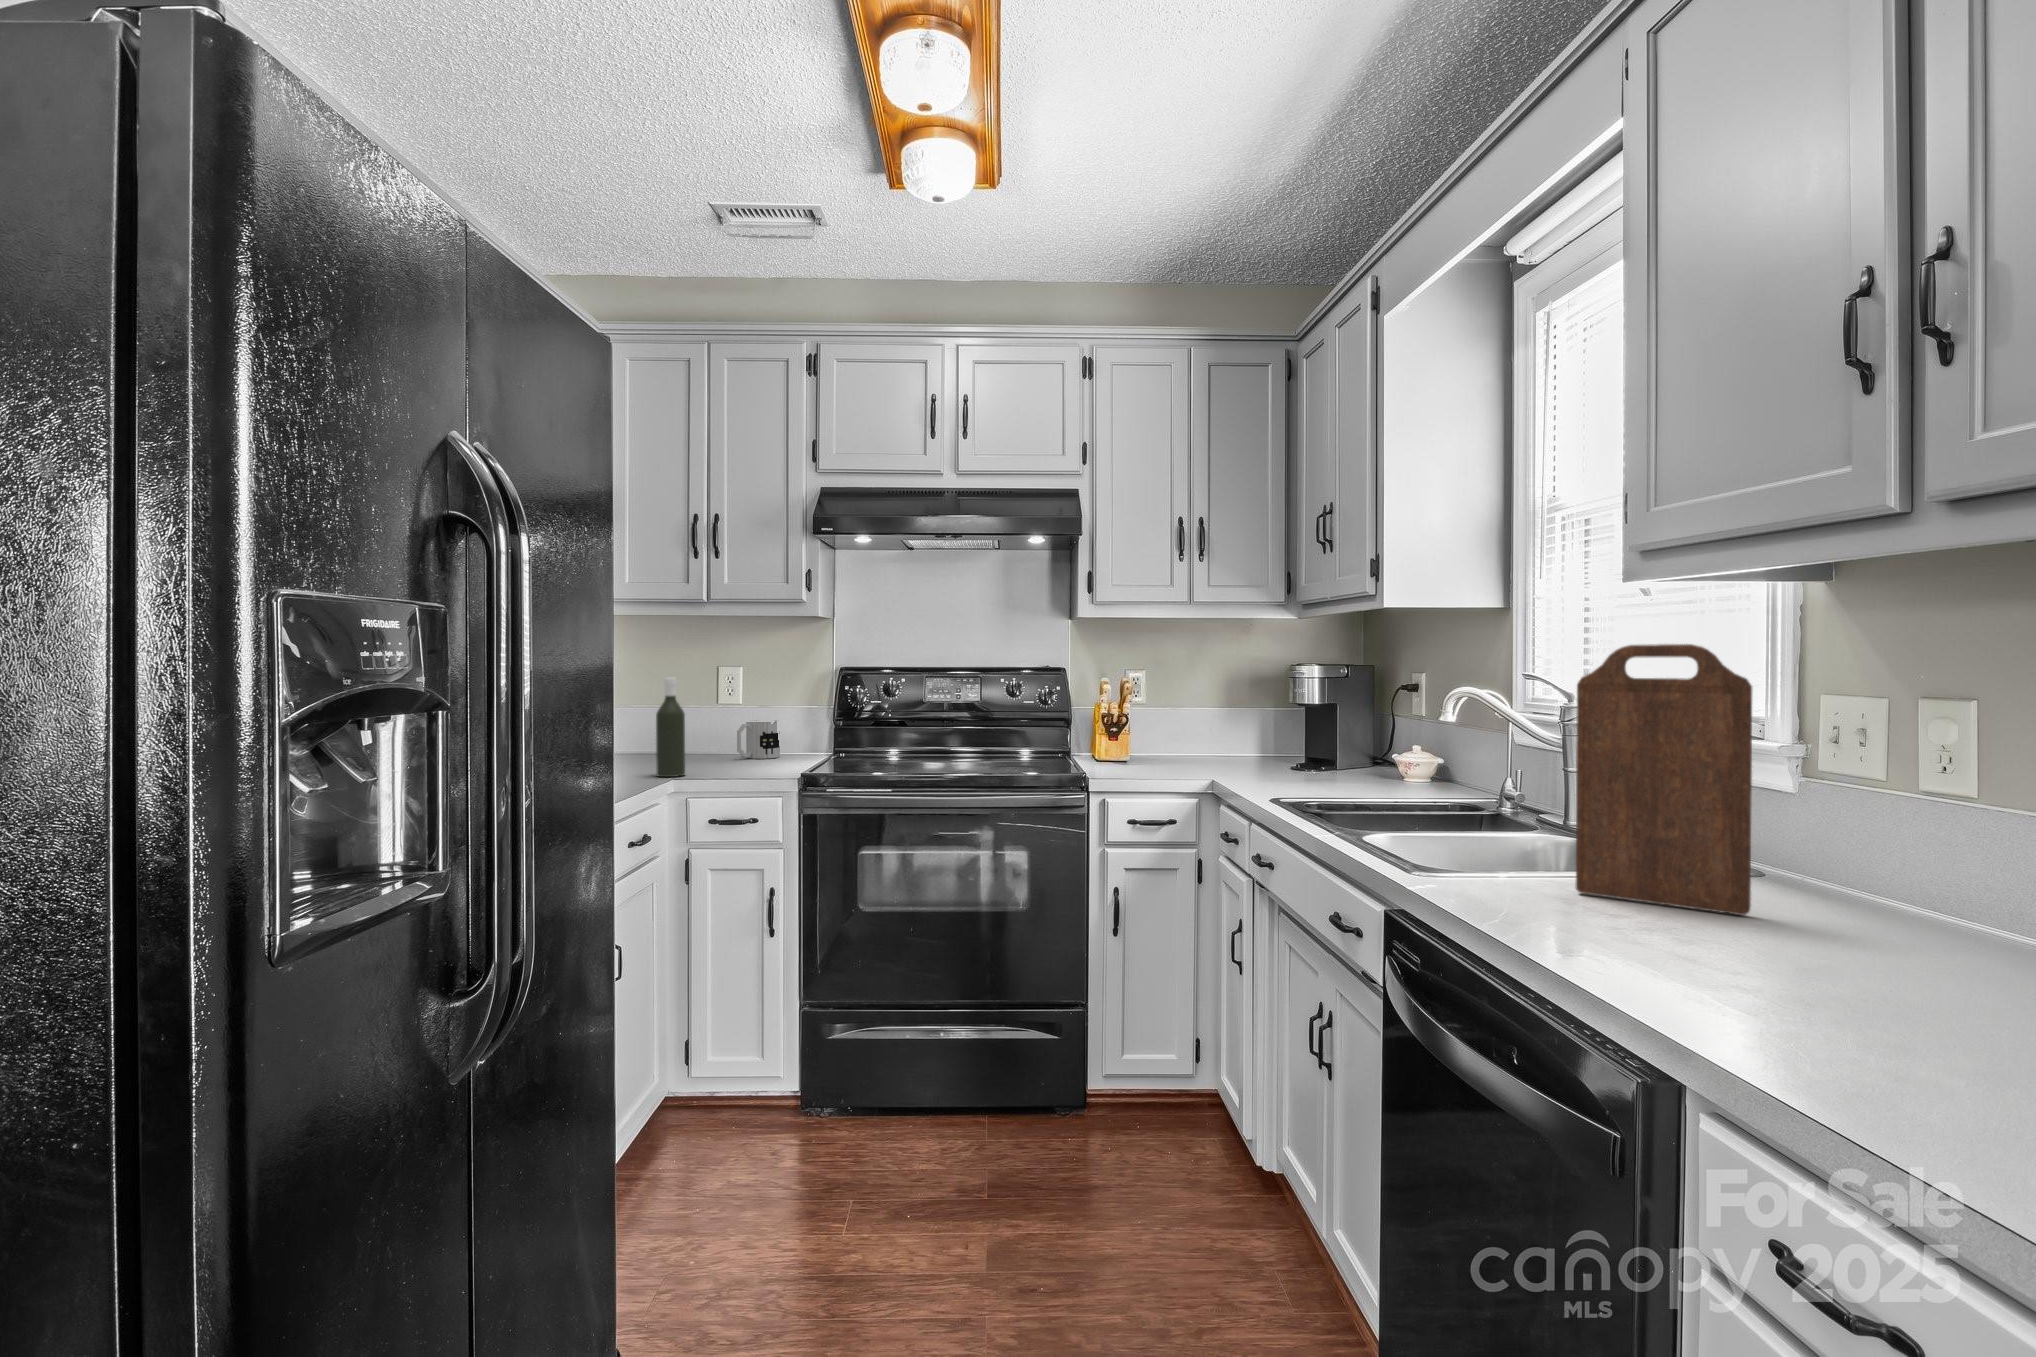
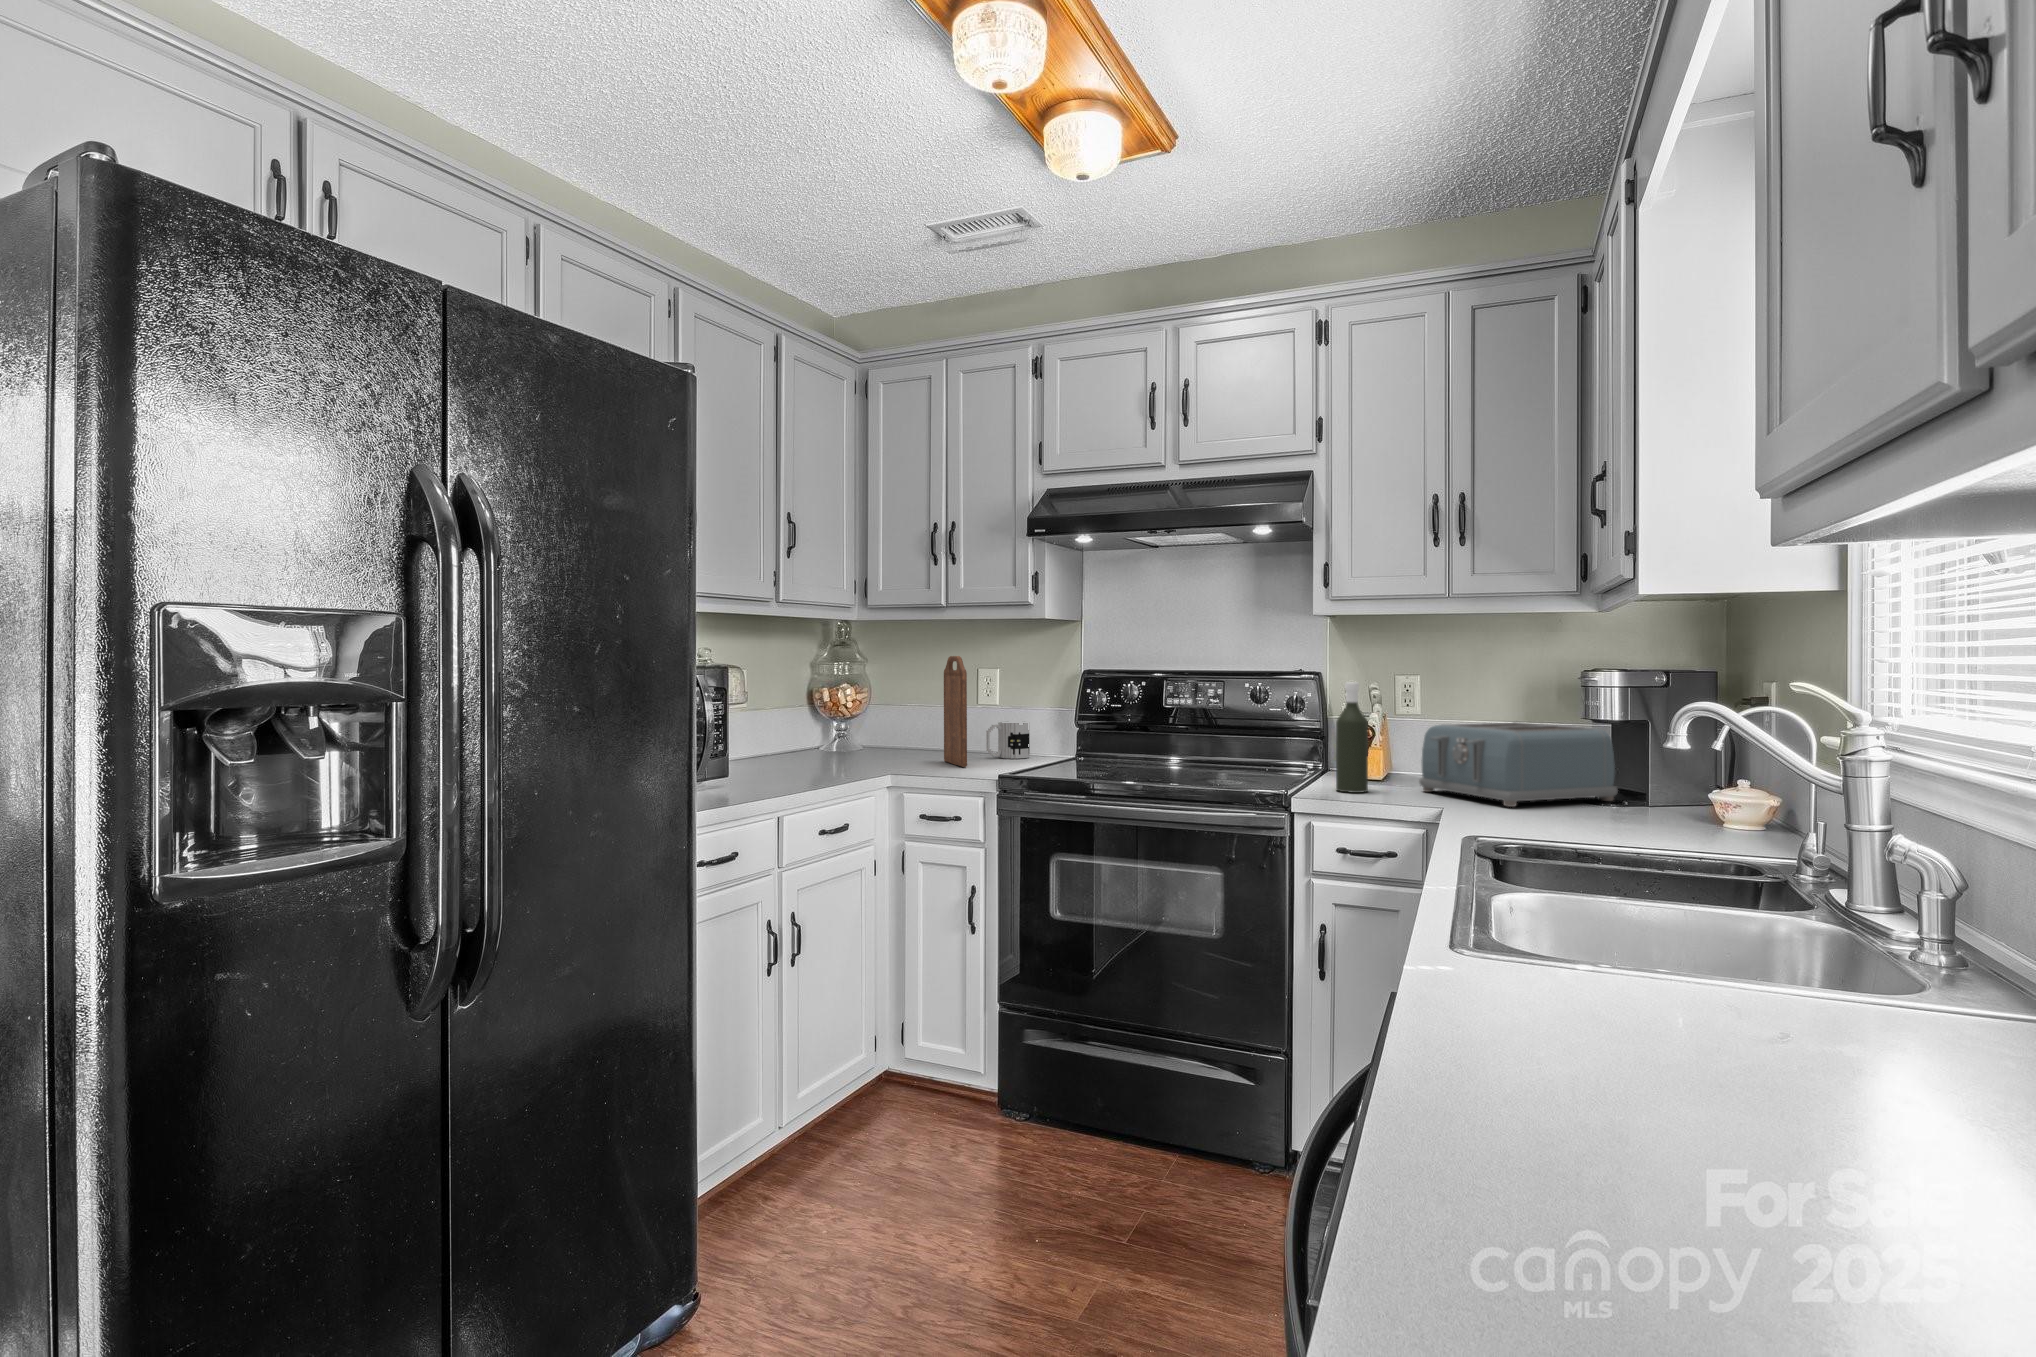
cutting board: present [1576,644,1752,915] -> present [944,656,967,767]
bottle: present [656,678,685,777] -> present [1336,682,1368,793]
toaster: none [1172,709,1316,776] -> present [1419,722,1618,807]

